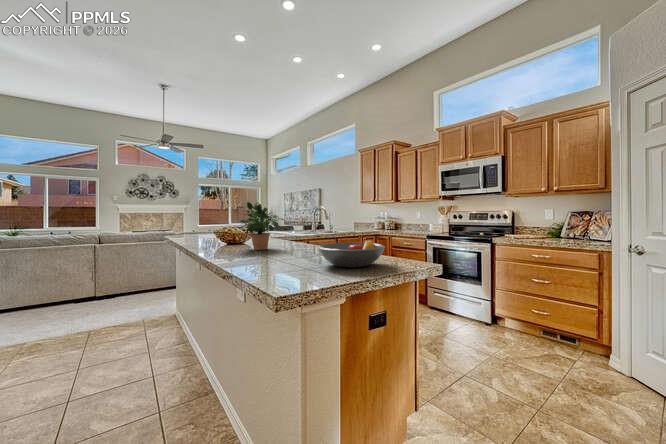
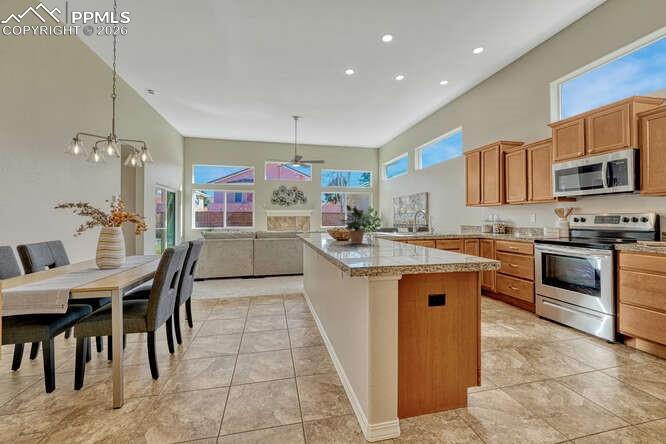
fruit bowl: present [318,239,385,267] -> none [391,235,450,257]

